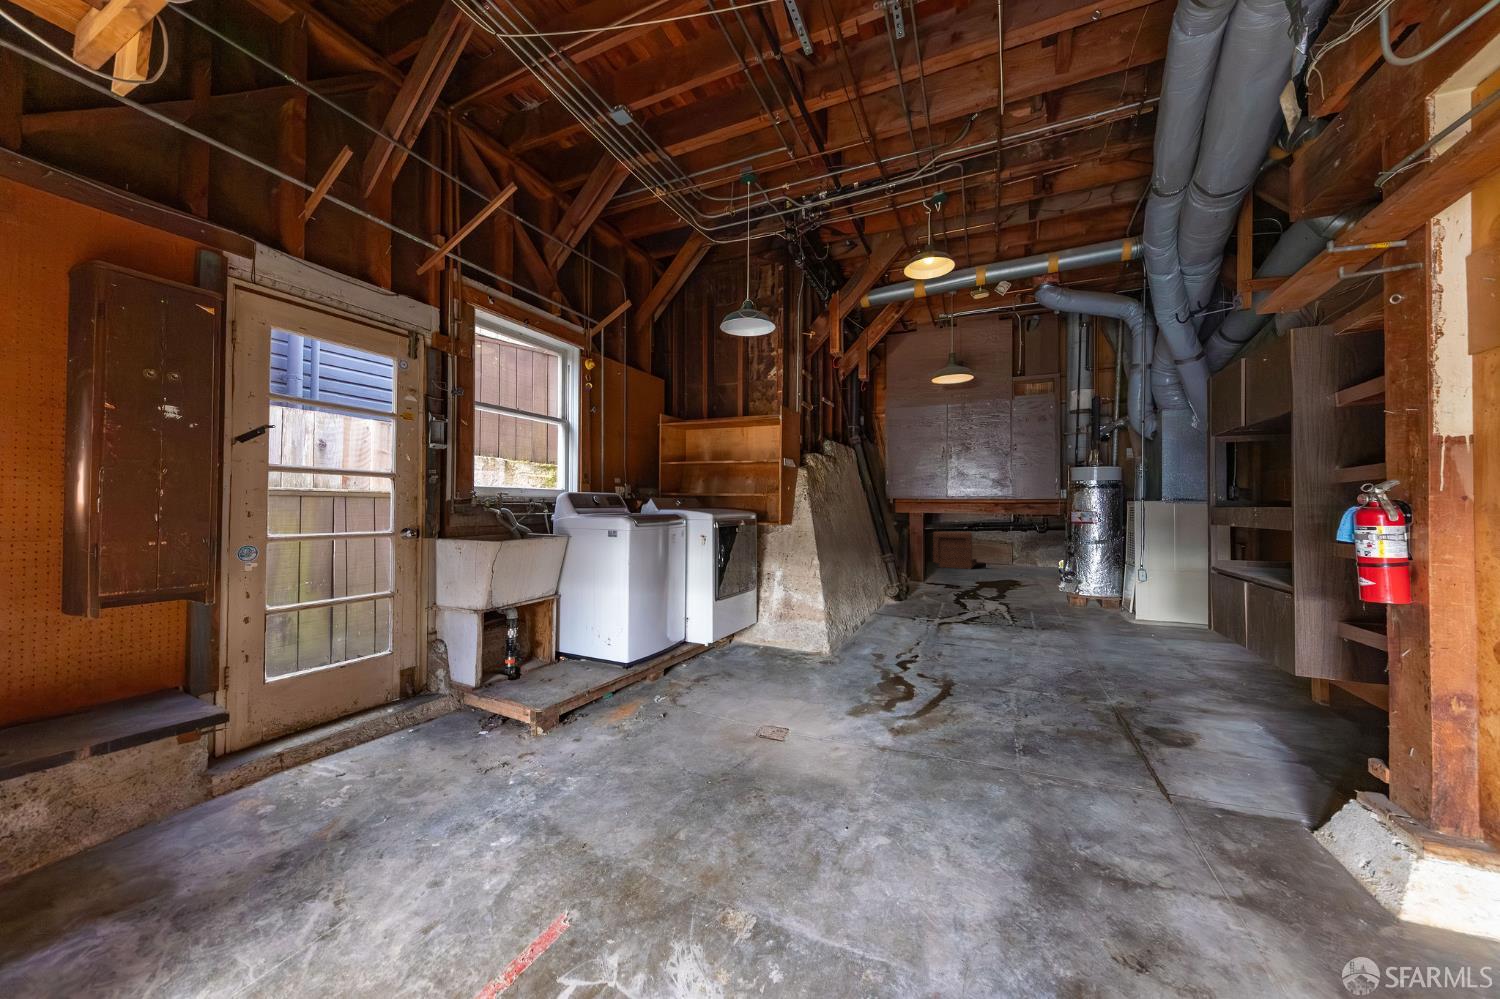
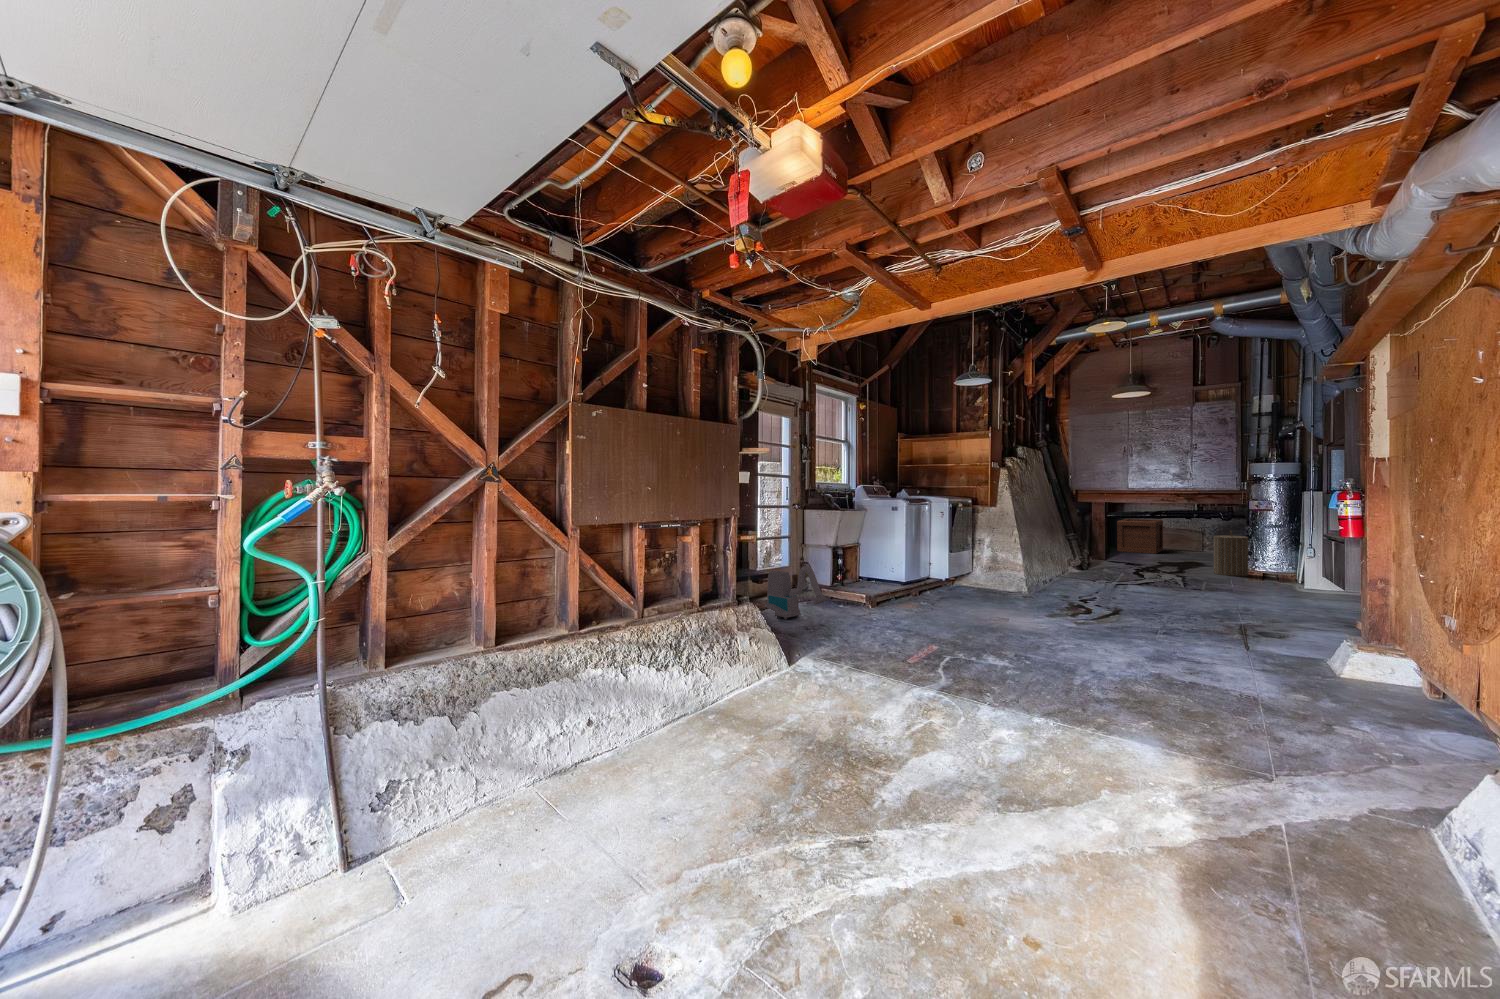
laundry hamper: none [1036,547,1071,602] -> present [1213,531,1248,576]
vacuum cleaner: none [286,677,408,798] -> present [765,566,828,620]

